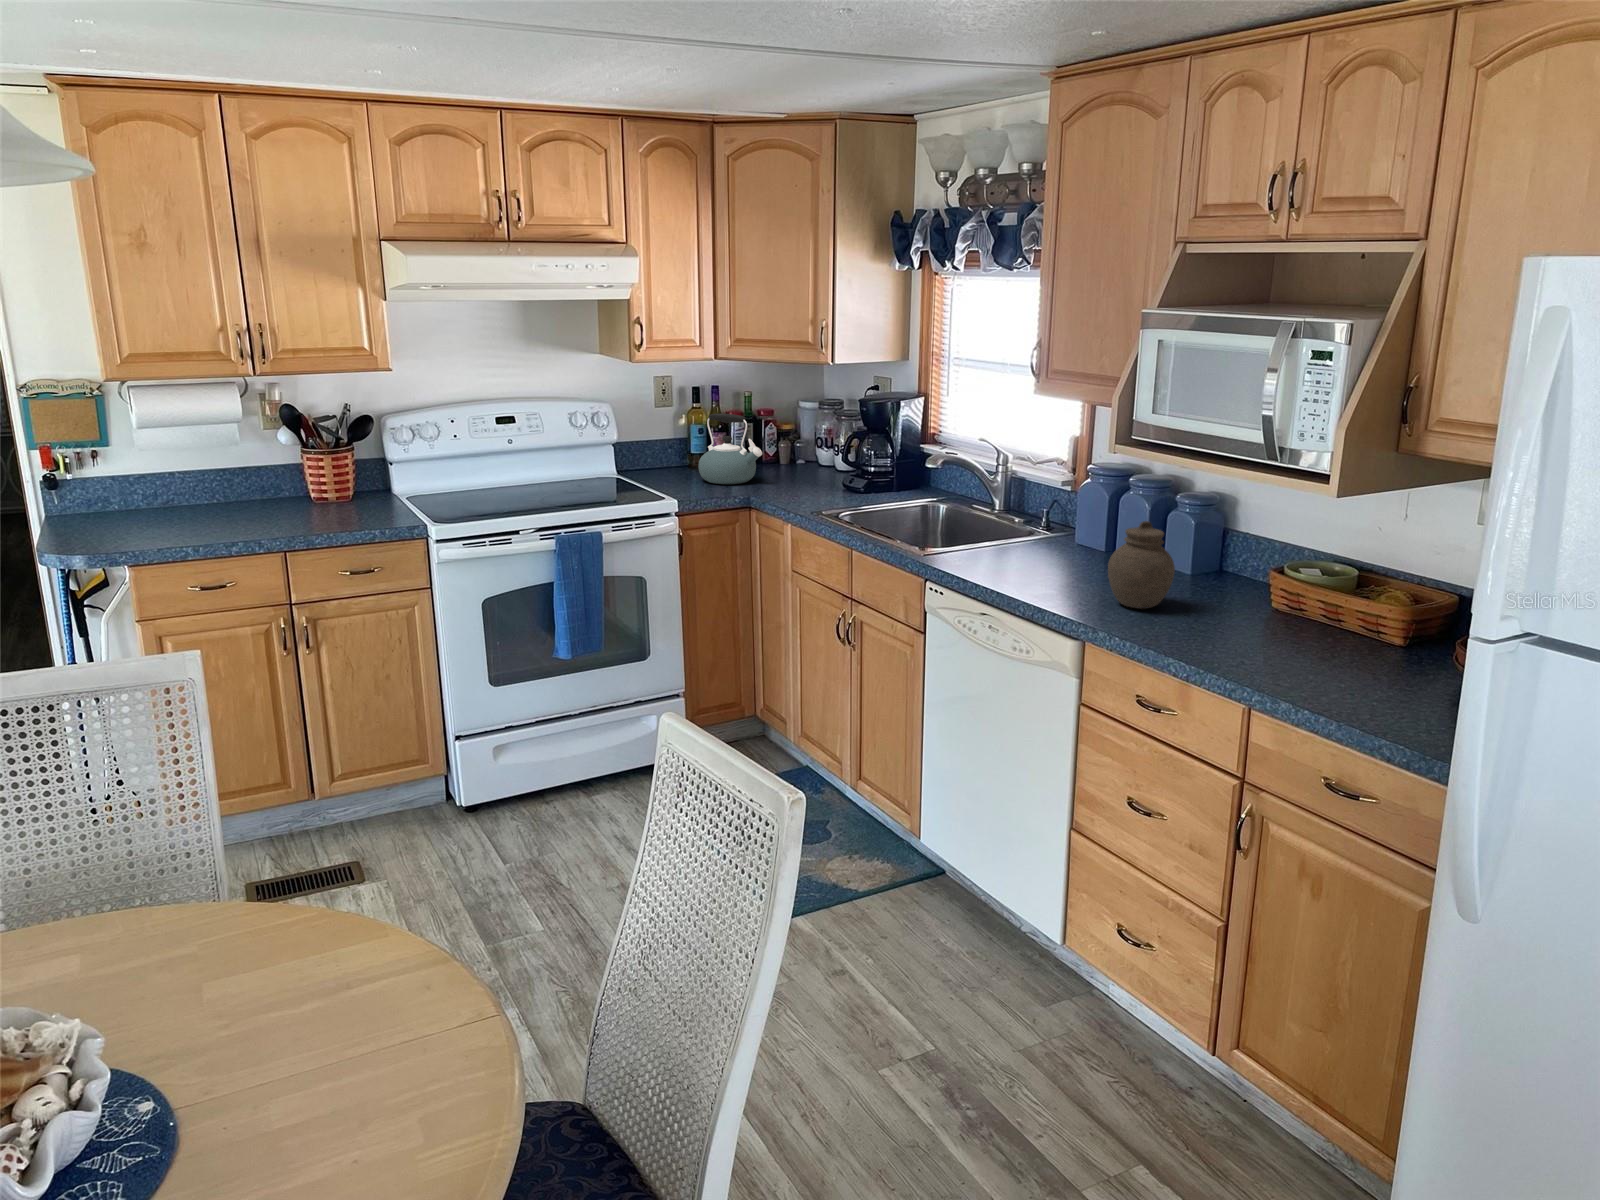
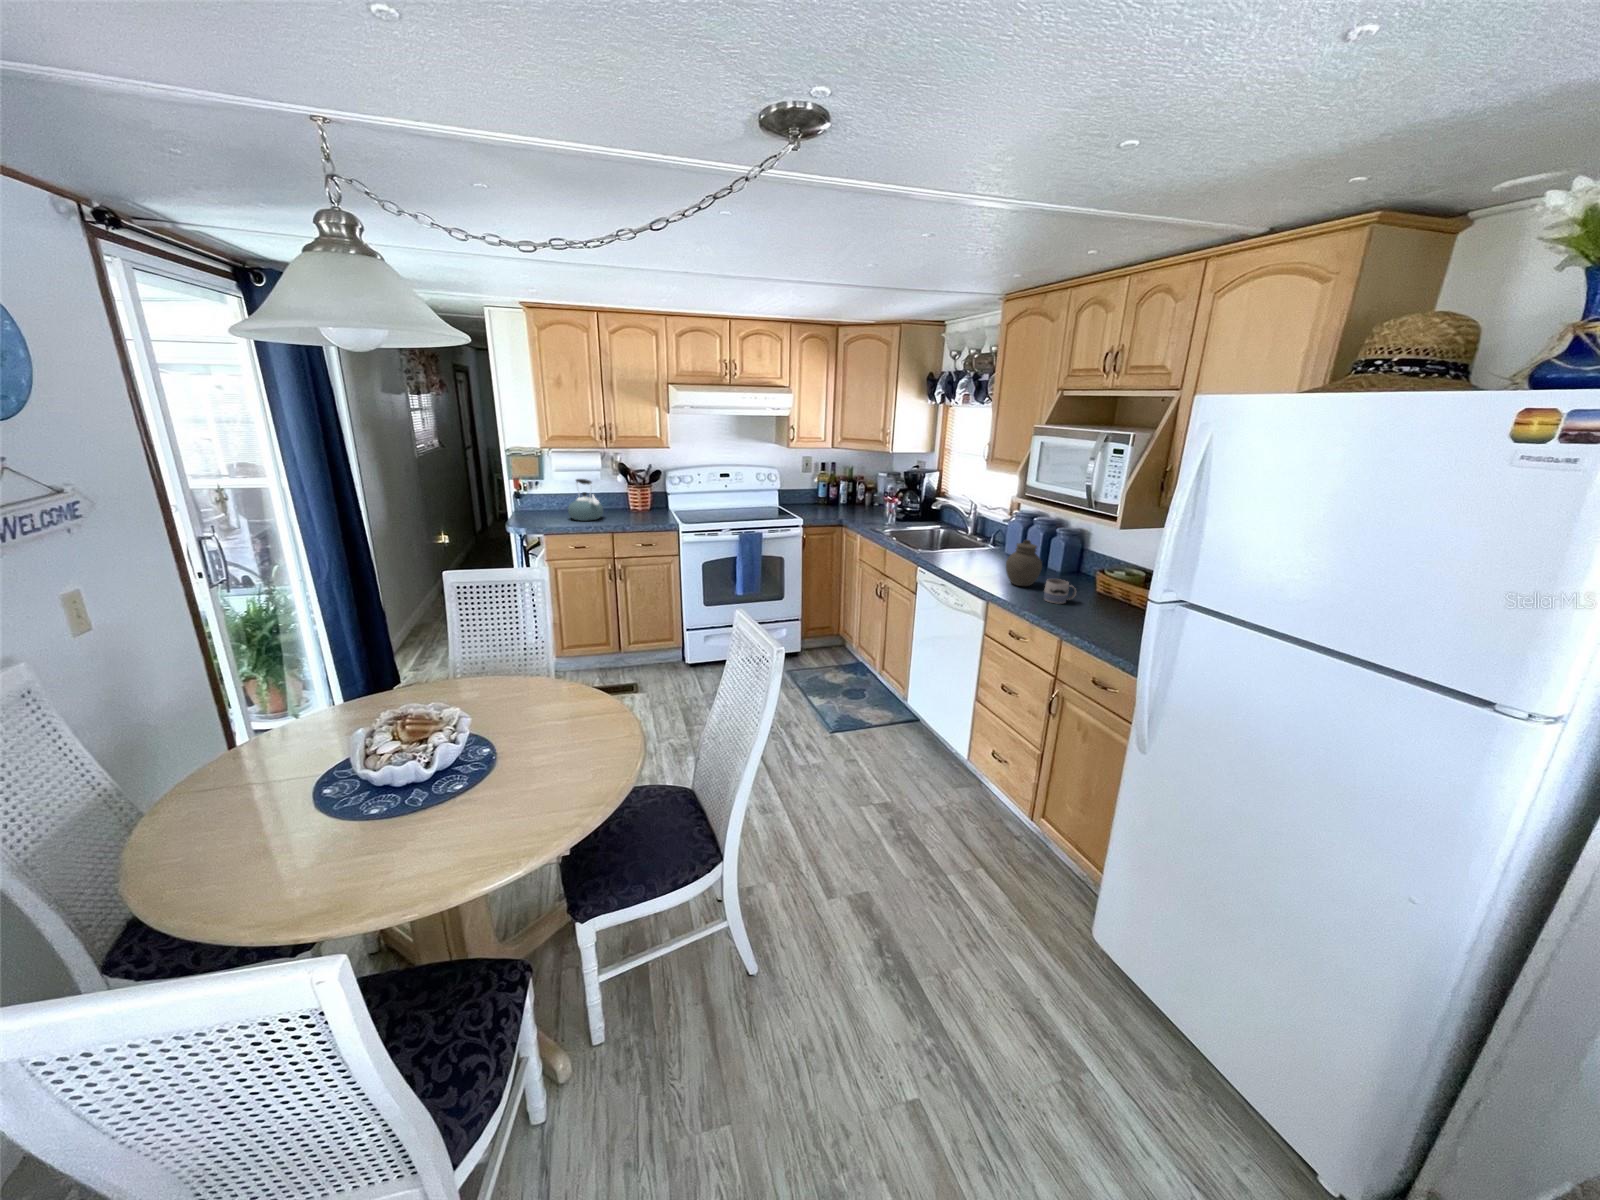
kettle: present [698,413,762,484] -> present [568,479,603,521]
mug: none [1192,592,1250,638] -> present [1044,579,1076,603]

